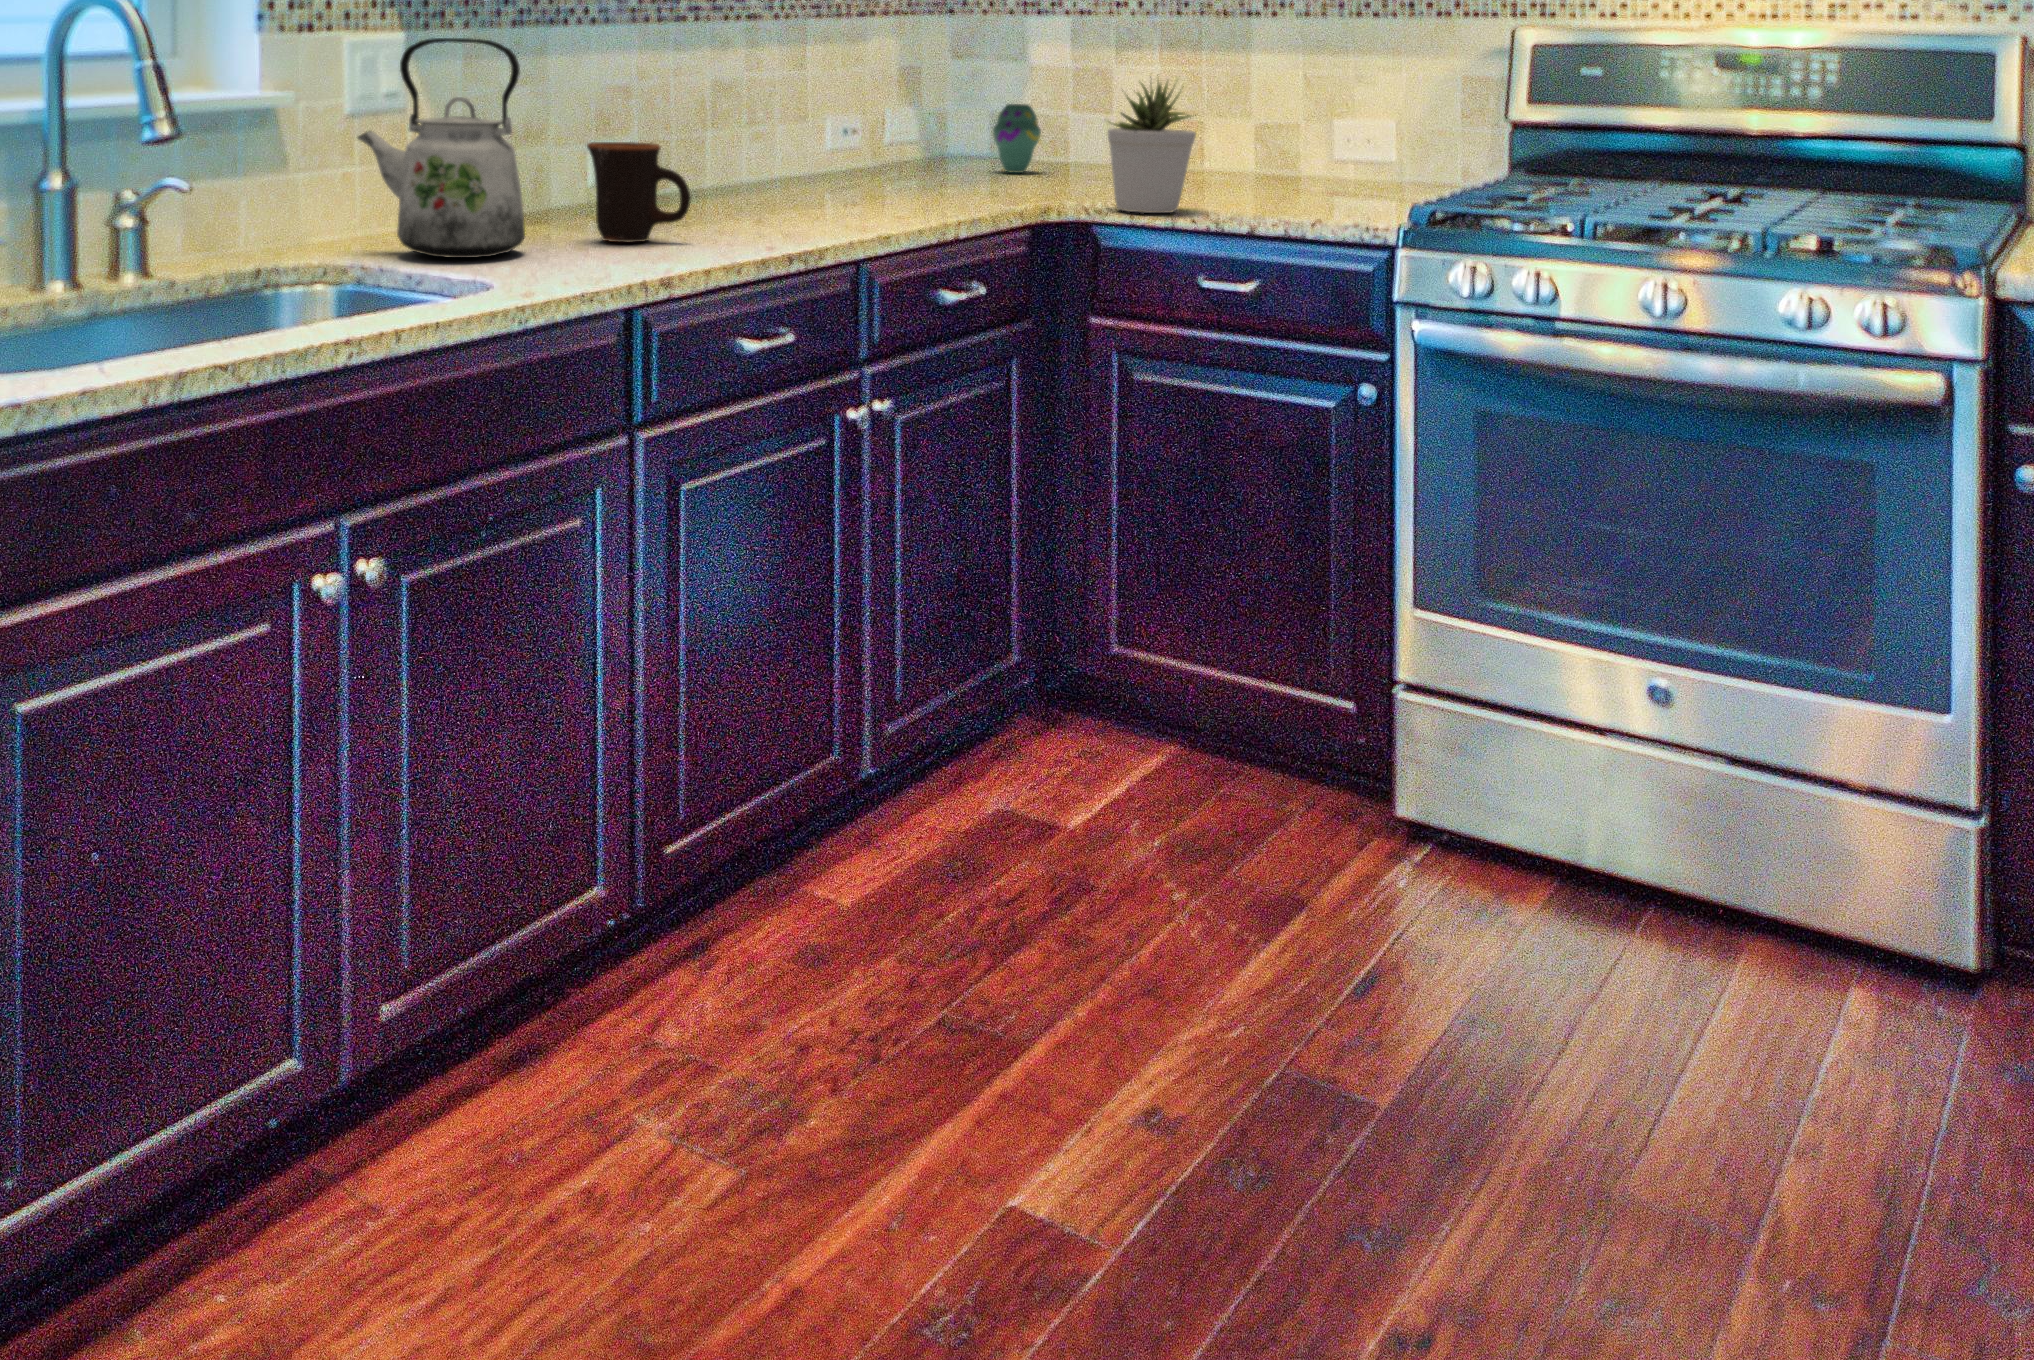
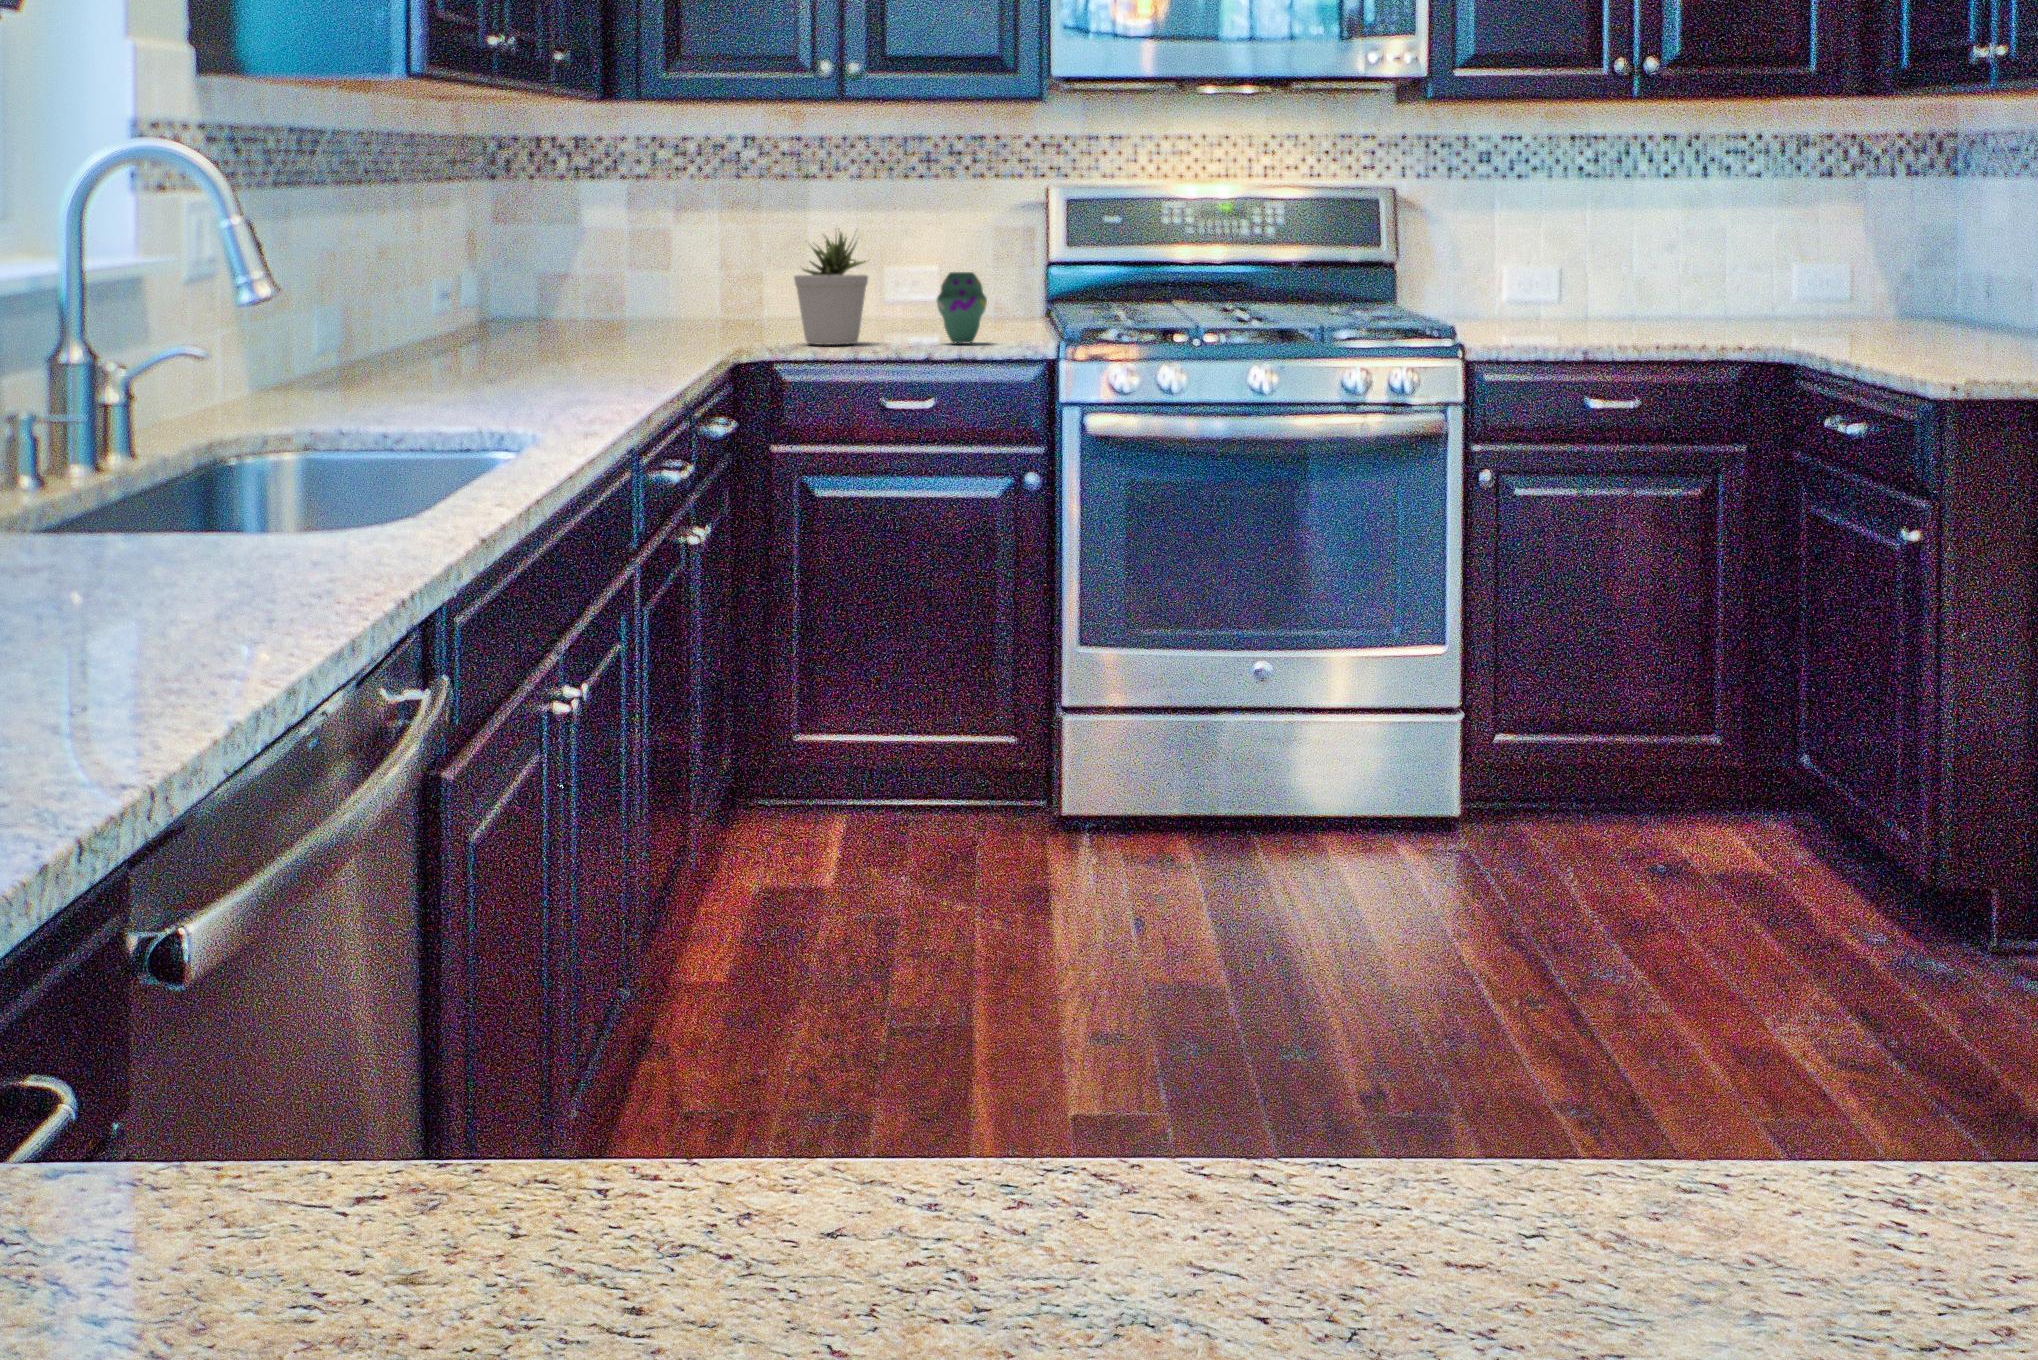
kettle: present [358,38,525,258] -> none [319,205,477,392]
vase: present [993,104,1041,173] -> present [937,272,987,343]
mug: present [587,142,691,242] -> none [474,294,568,379]

